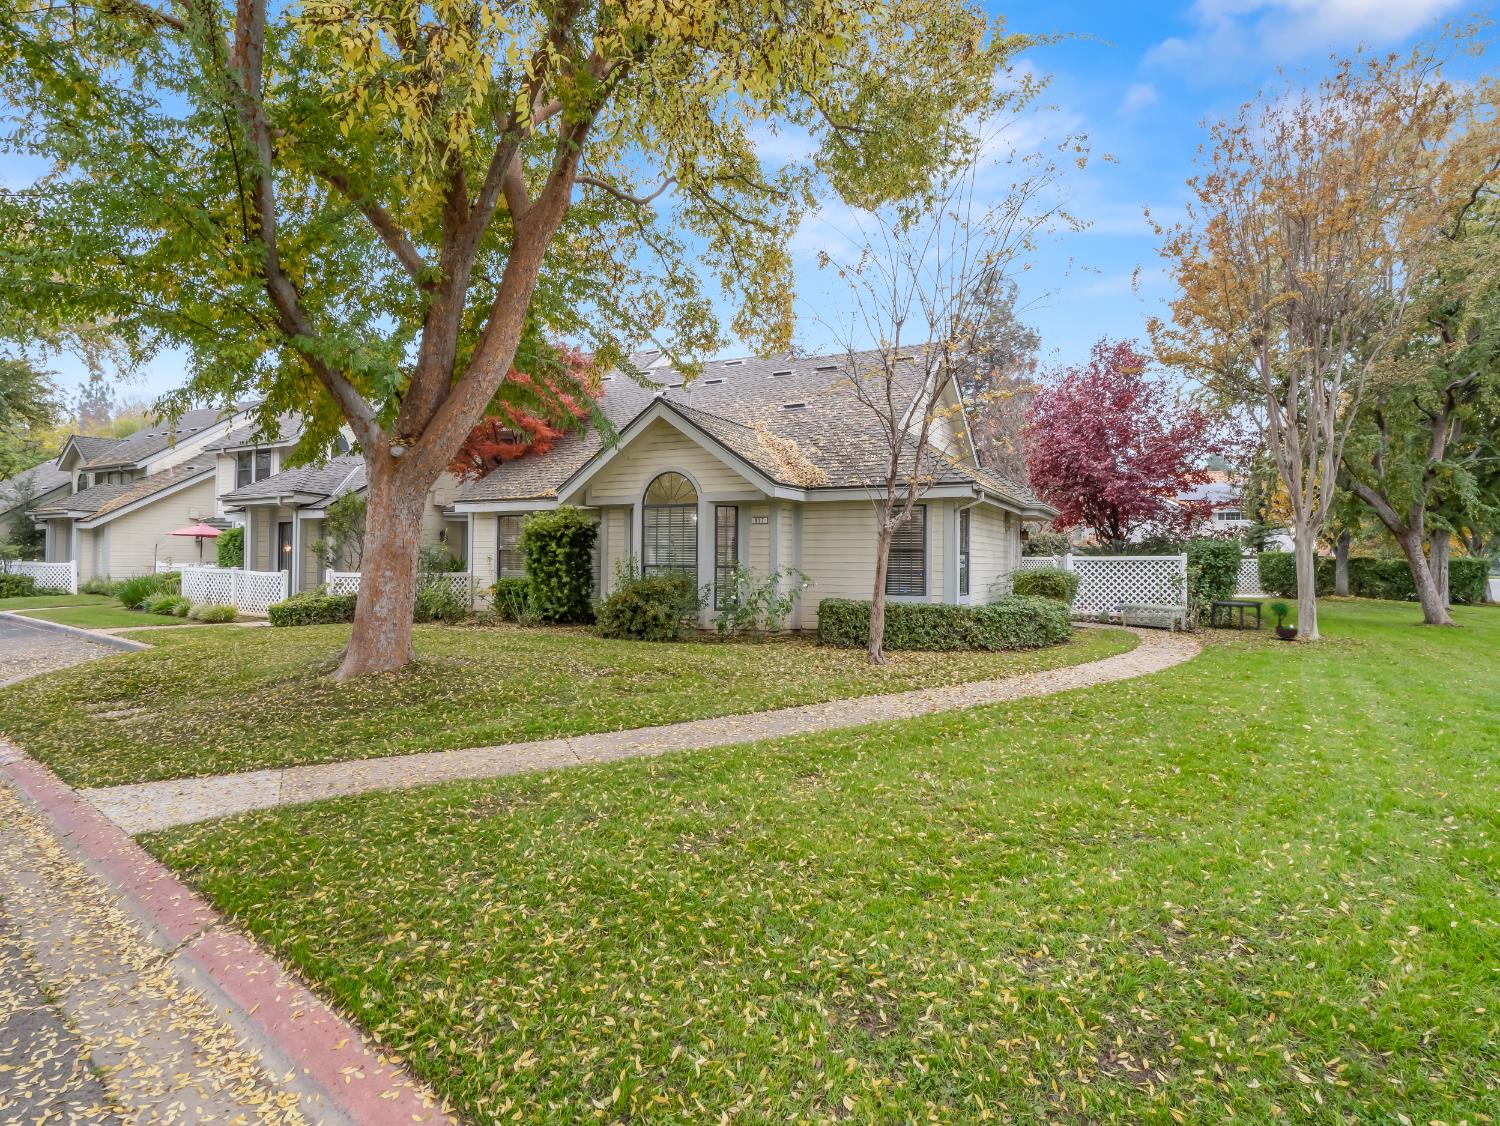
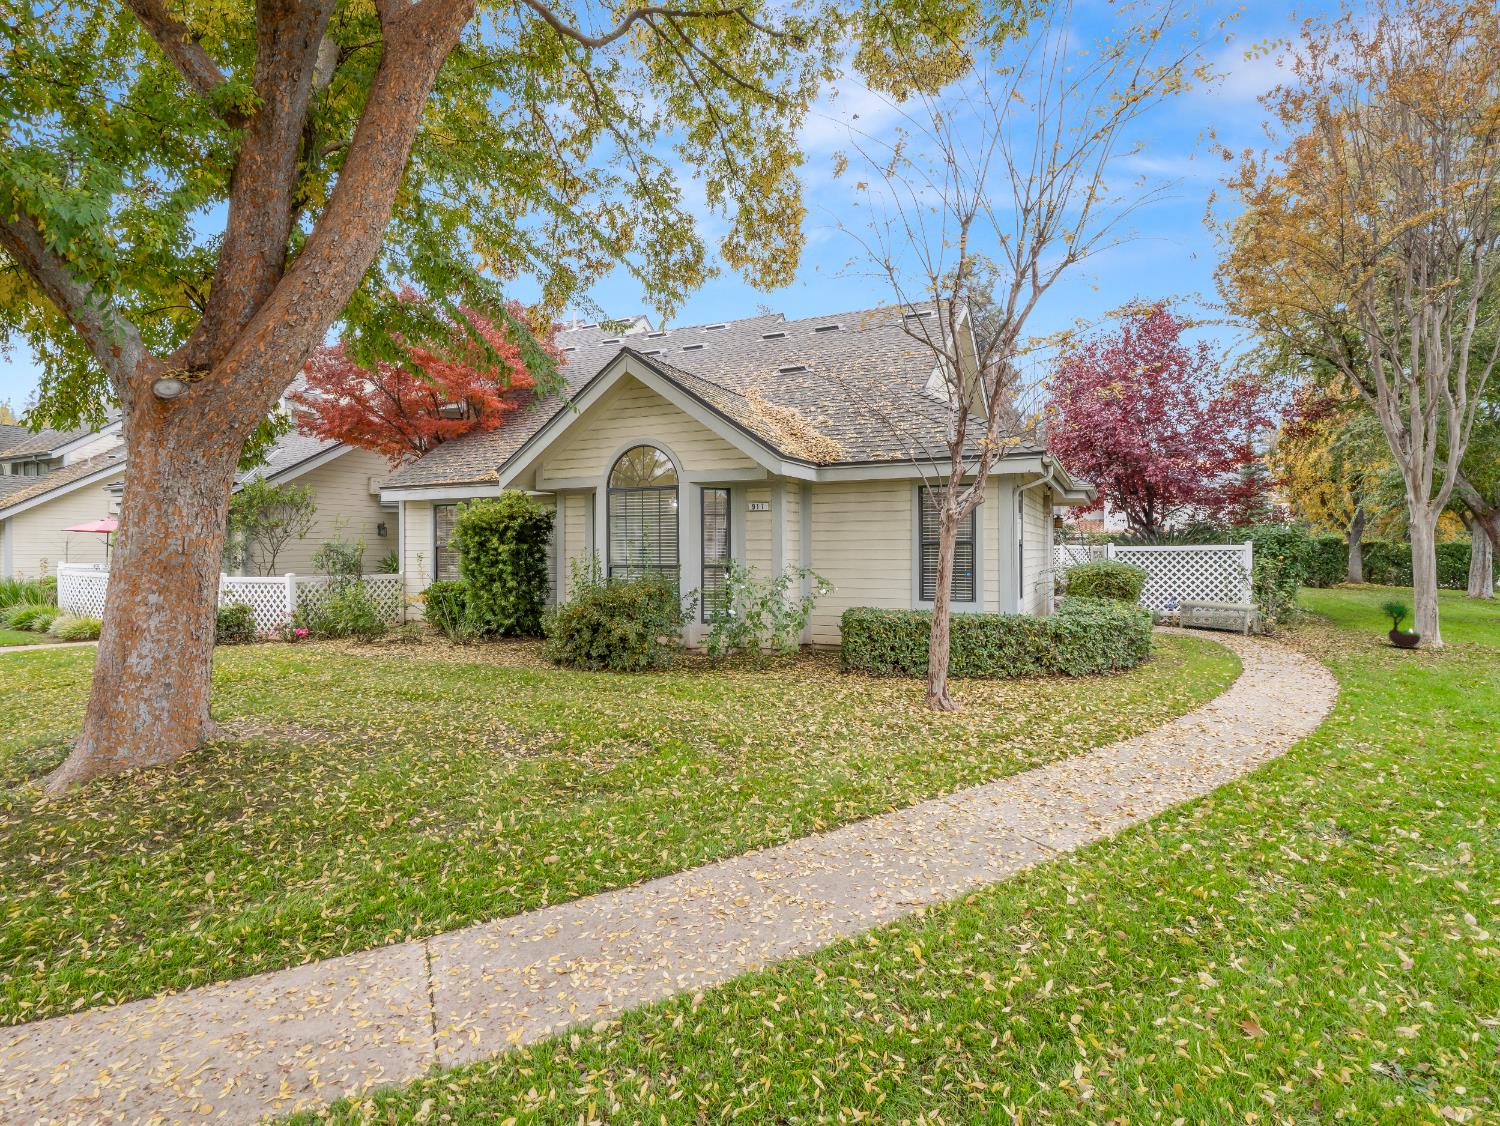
round table: present [1211,600,1263,631] -> none [1277,595,1349,634]

